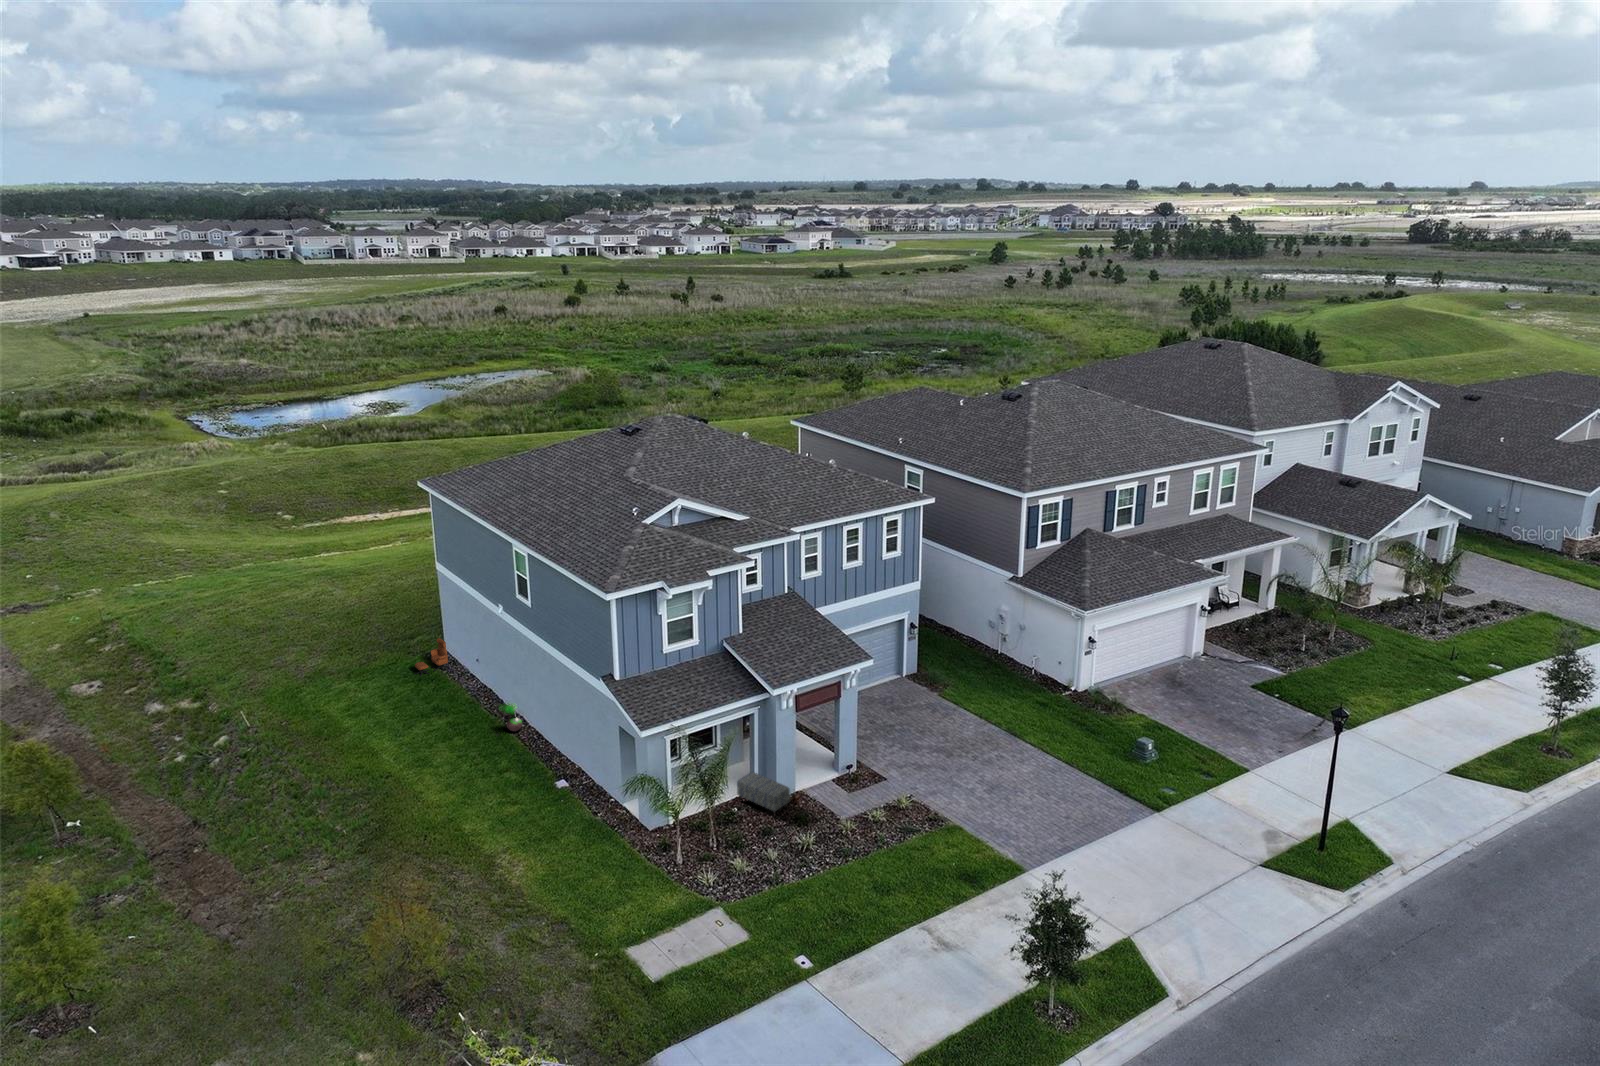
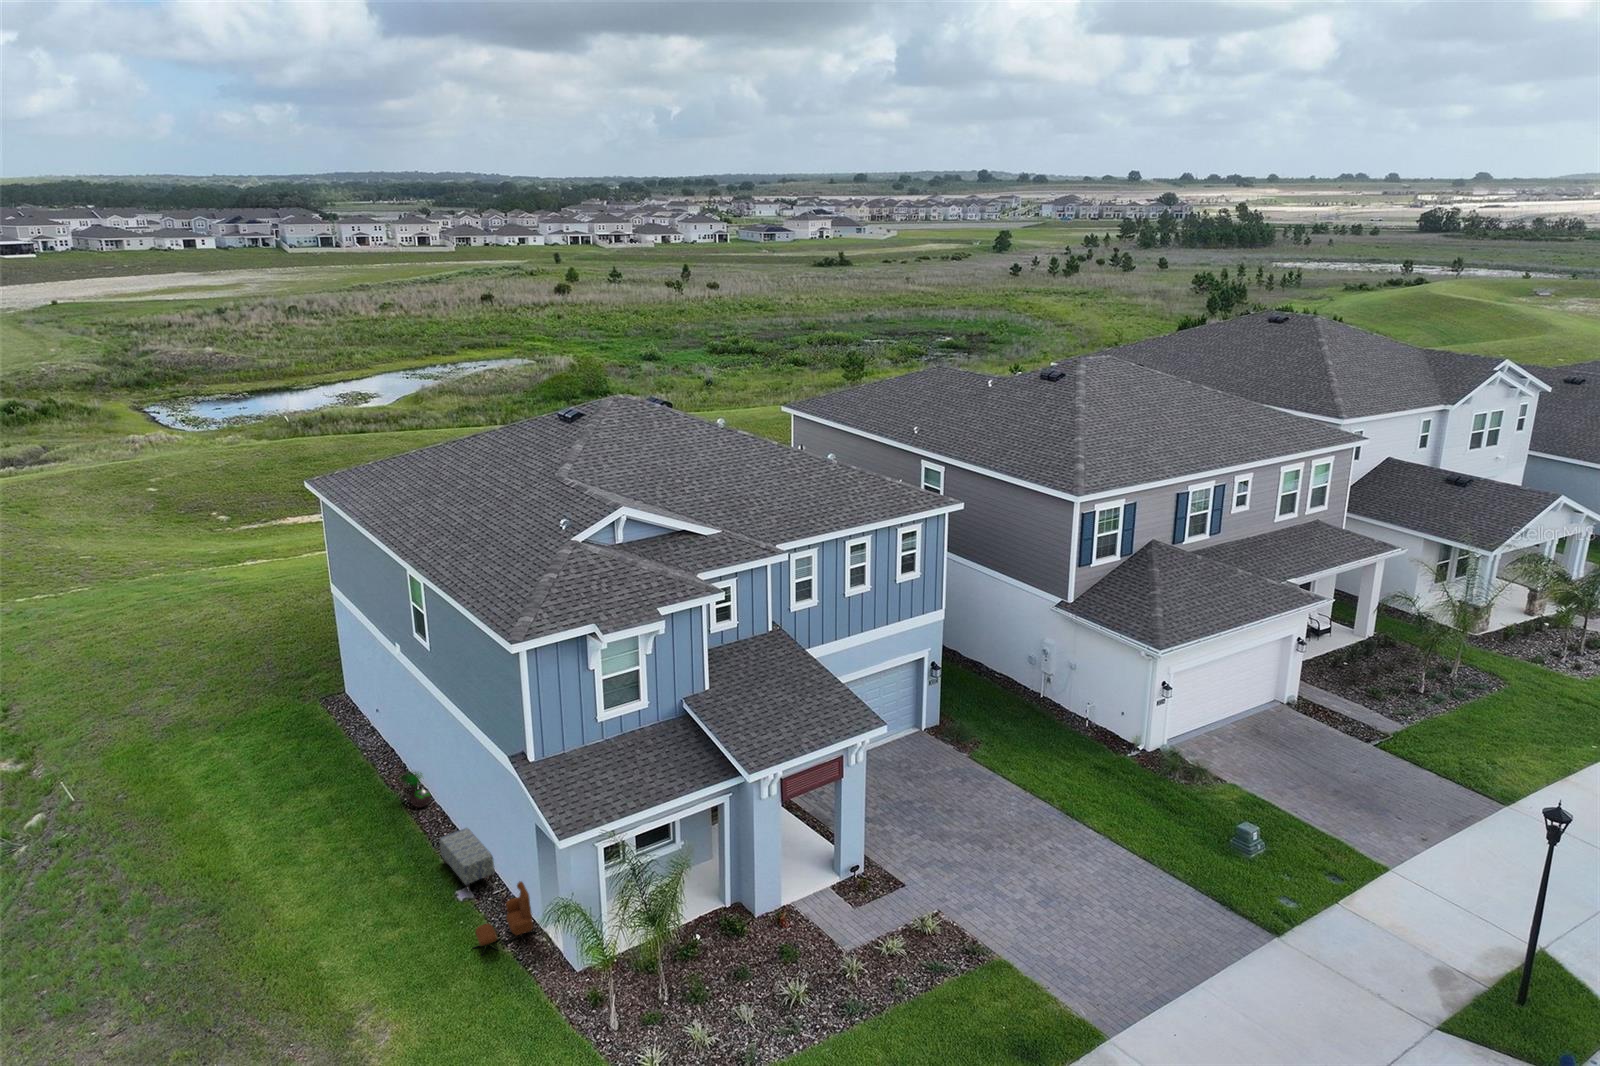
lounge chair: present [415,638,448,676] -> present [473,881,535,955]
bench: present [737,772,790,816] -> present [440,828,495,891]

